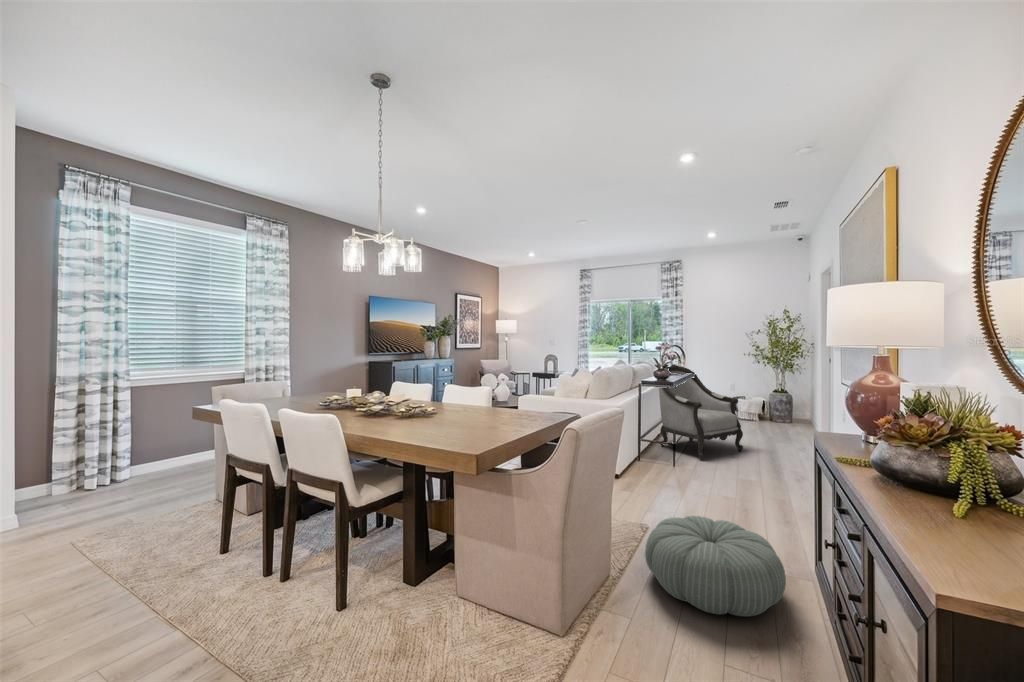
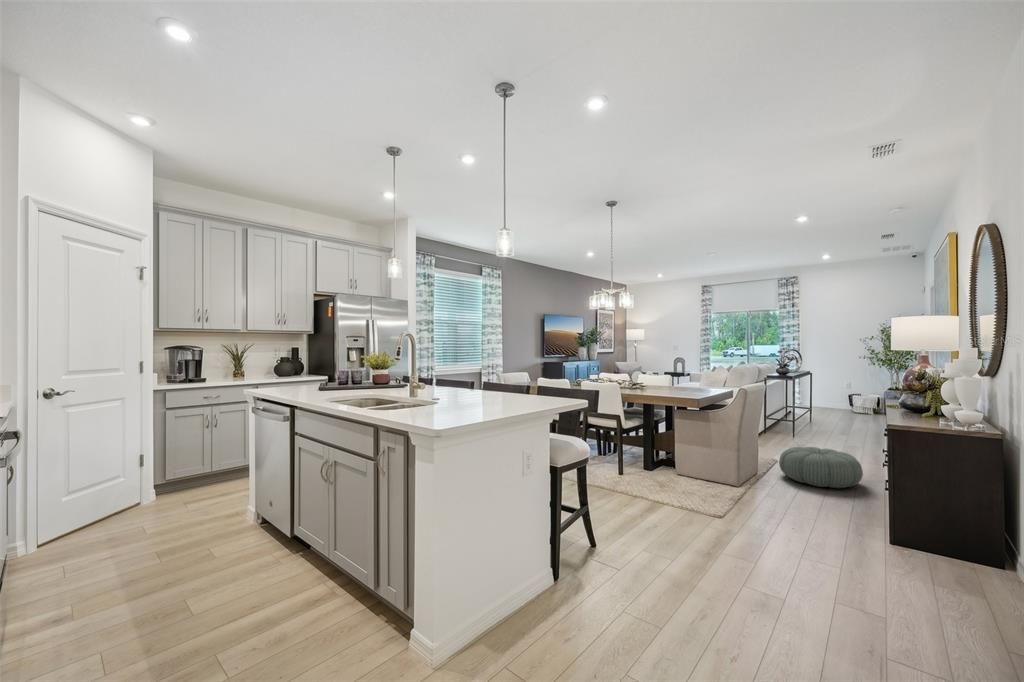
armchair: present [659,364,743,460] -> none [779,364,853,435]

